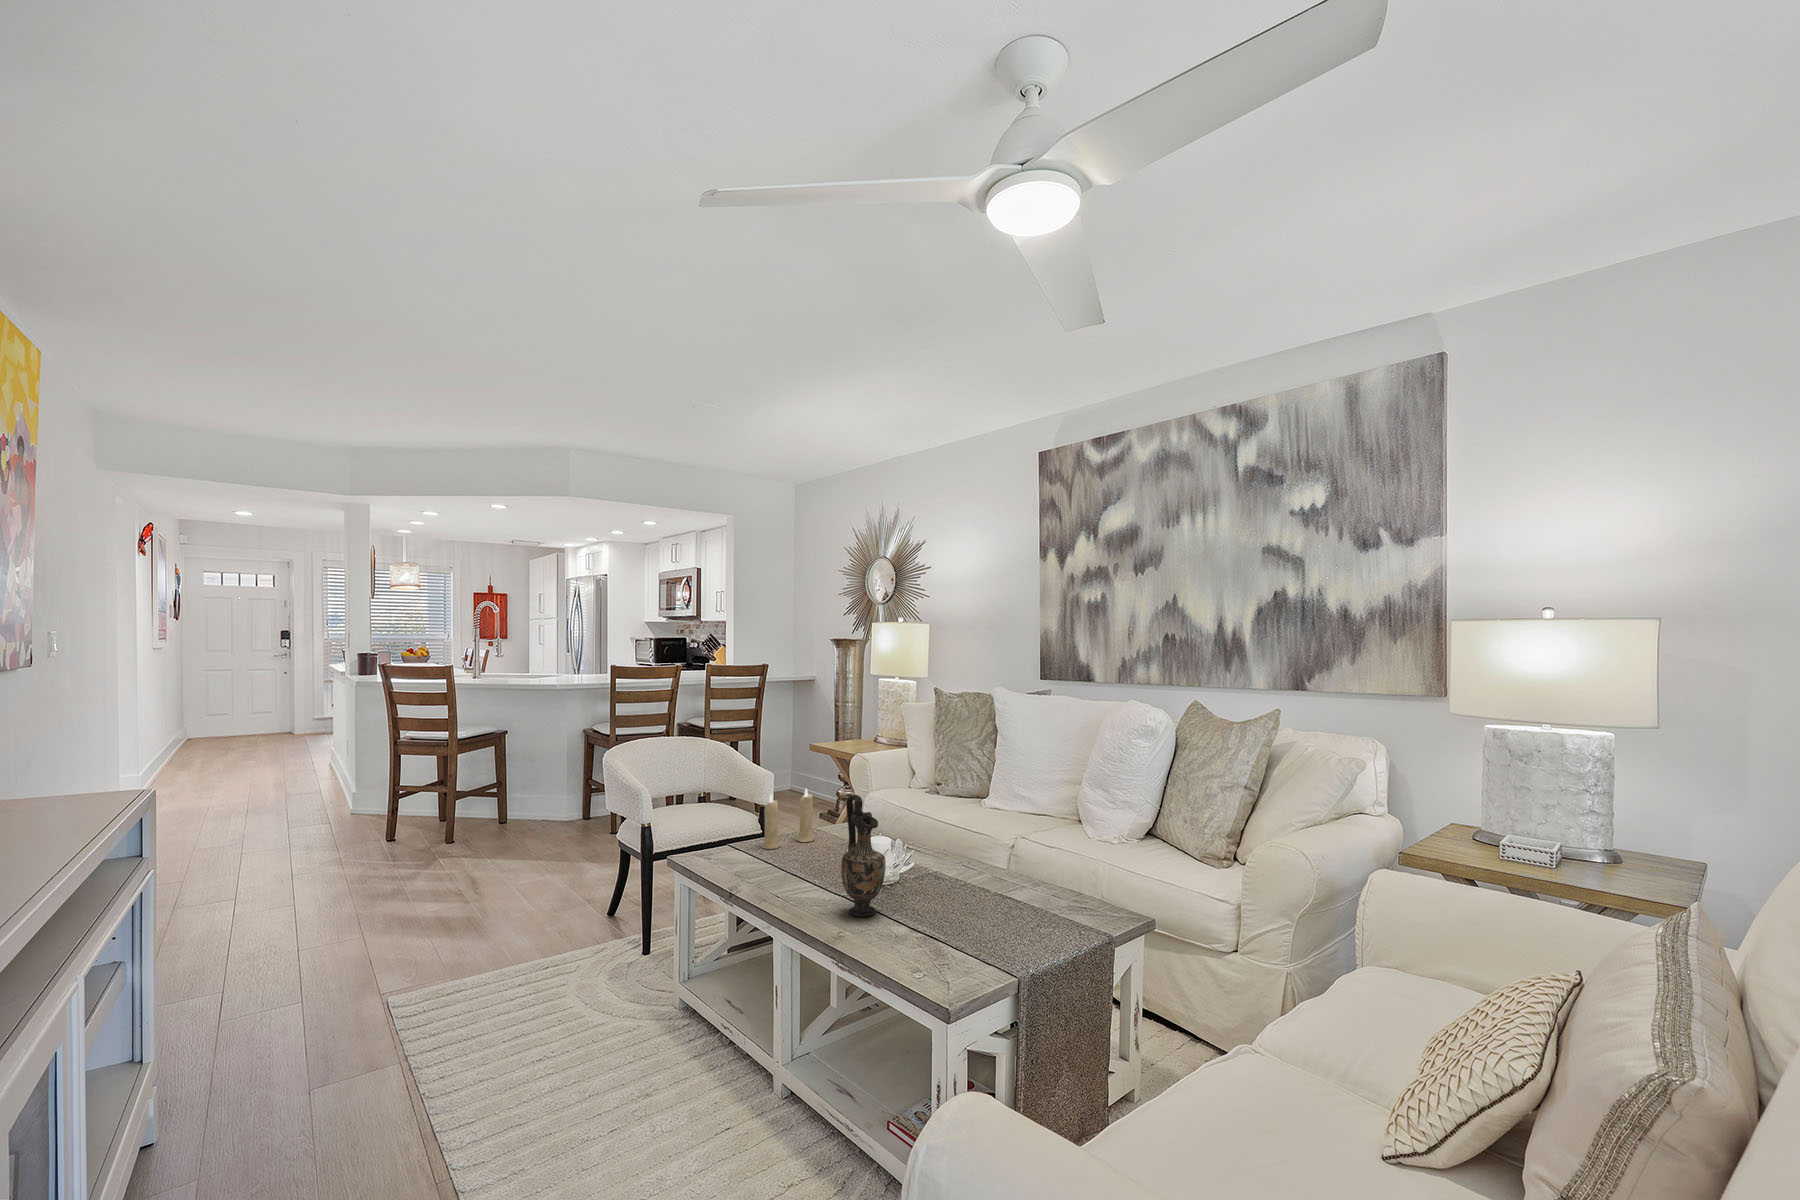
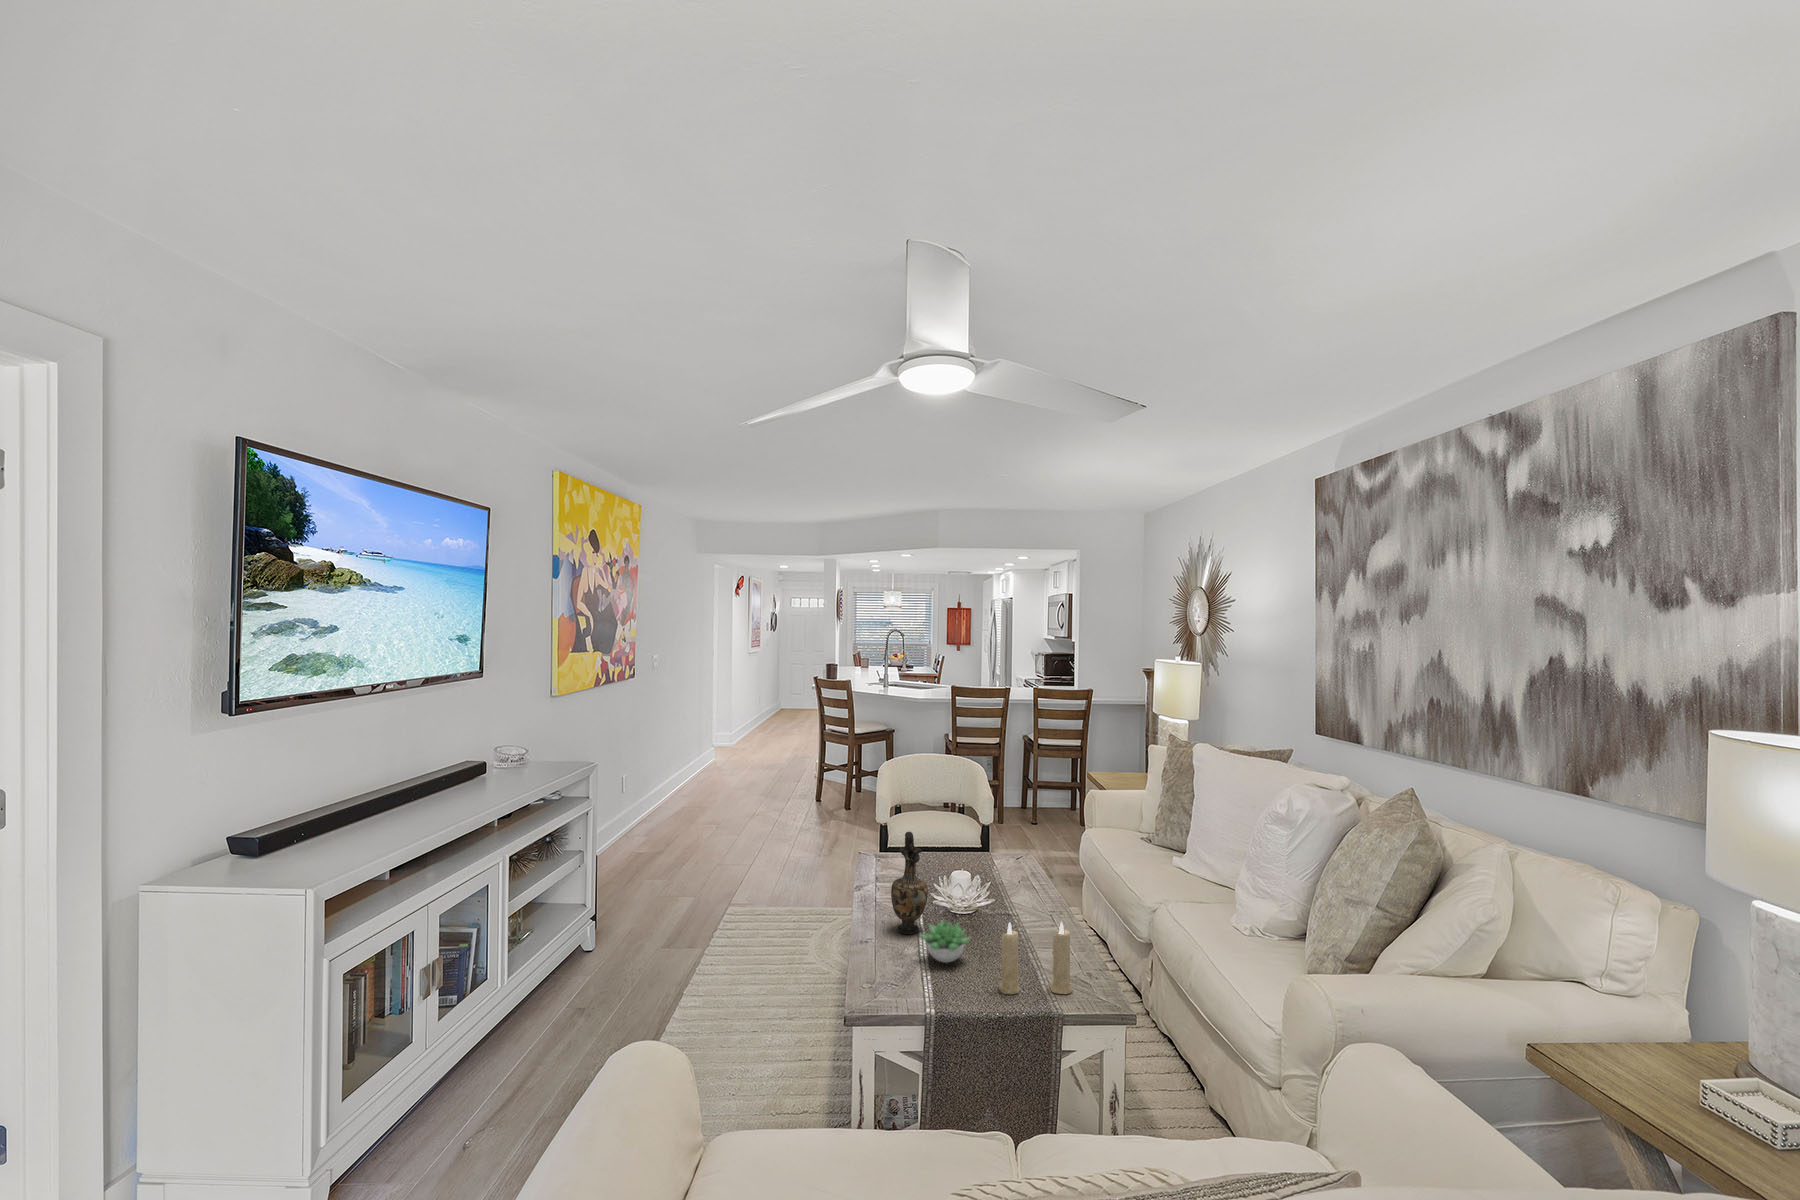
candle: present [761,788,814,849] -> present [999,922,1073,995]
succulent plant: none [918,881,972,928] -> present [921,920,970,963]

